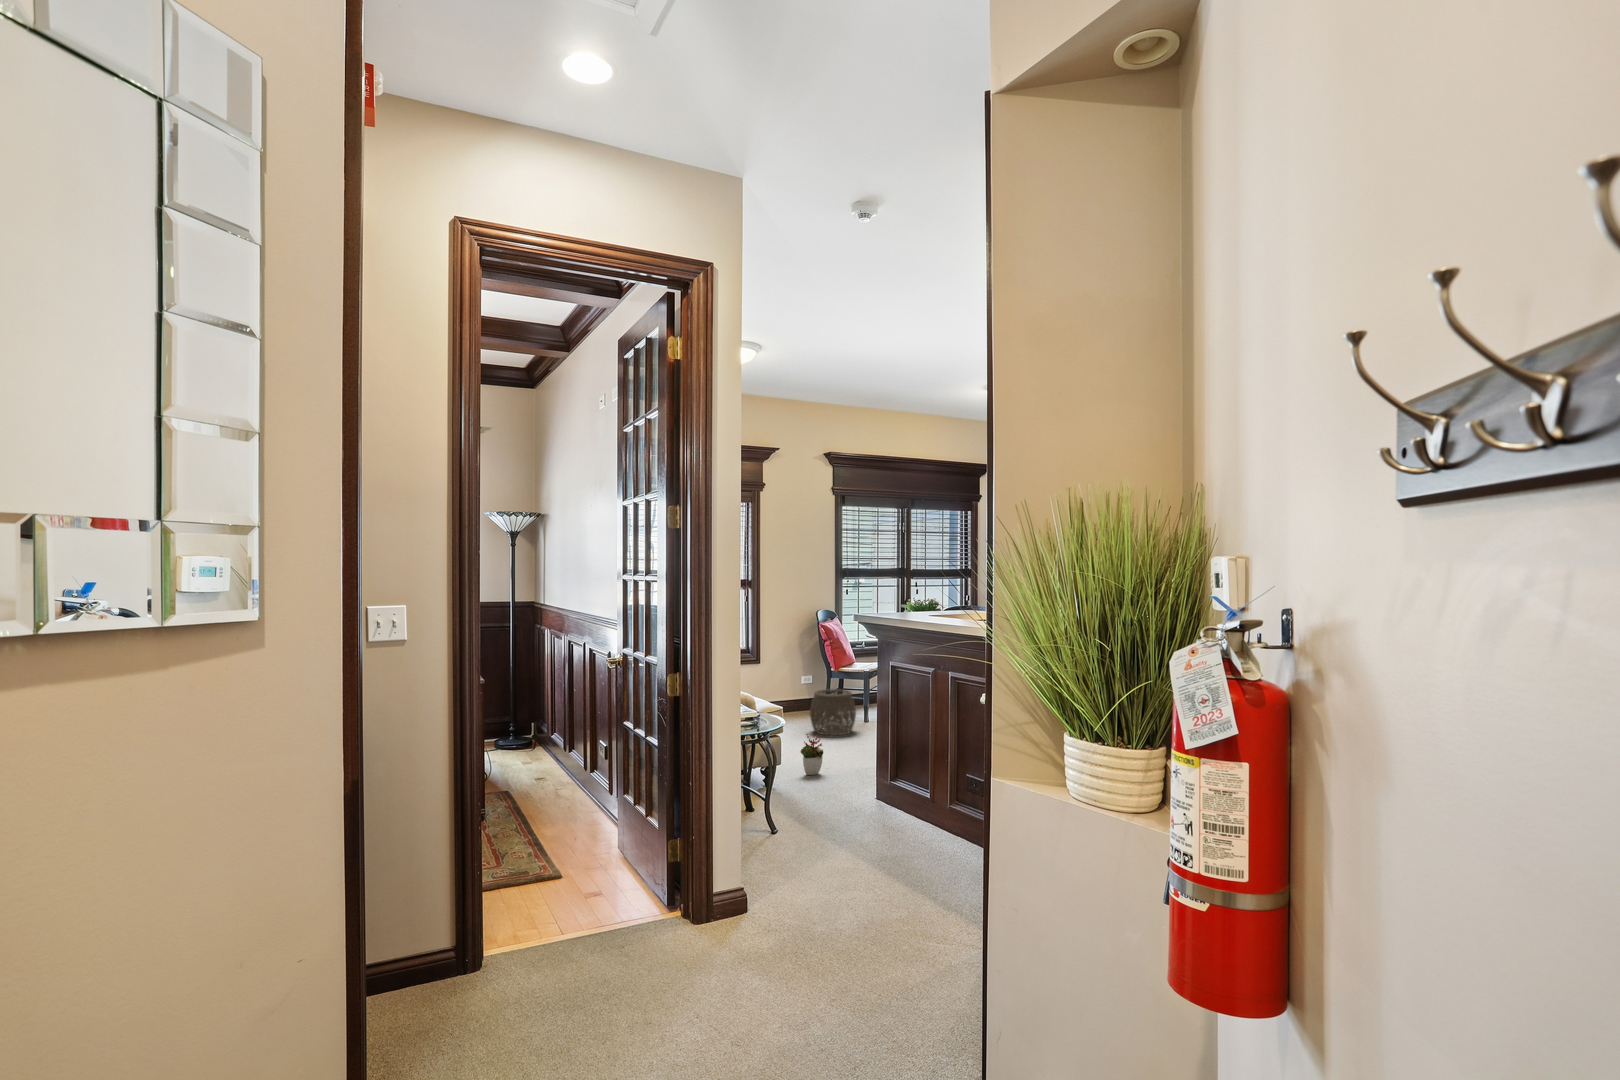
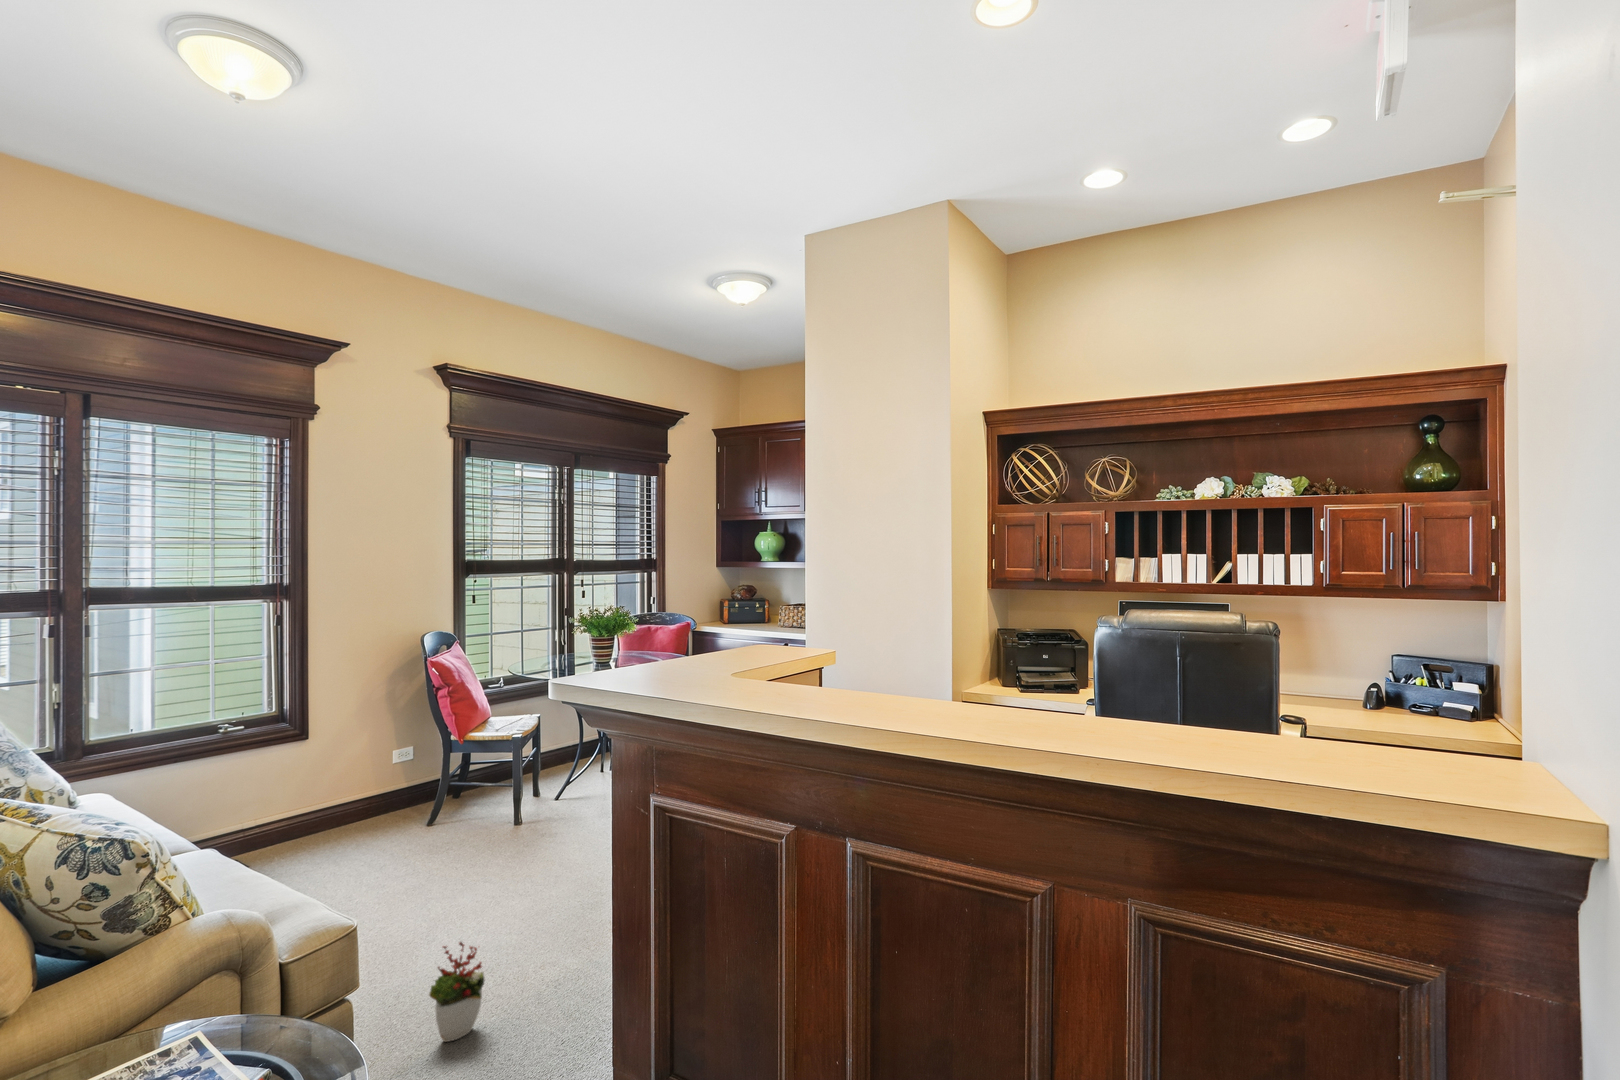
woven basket: present [810,689,856,736] -> none [421,783,515,880]

